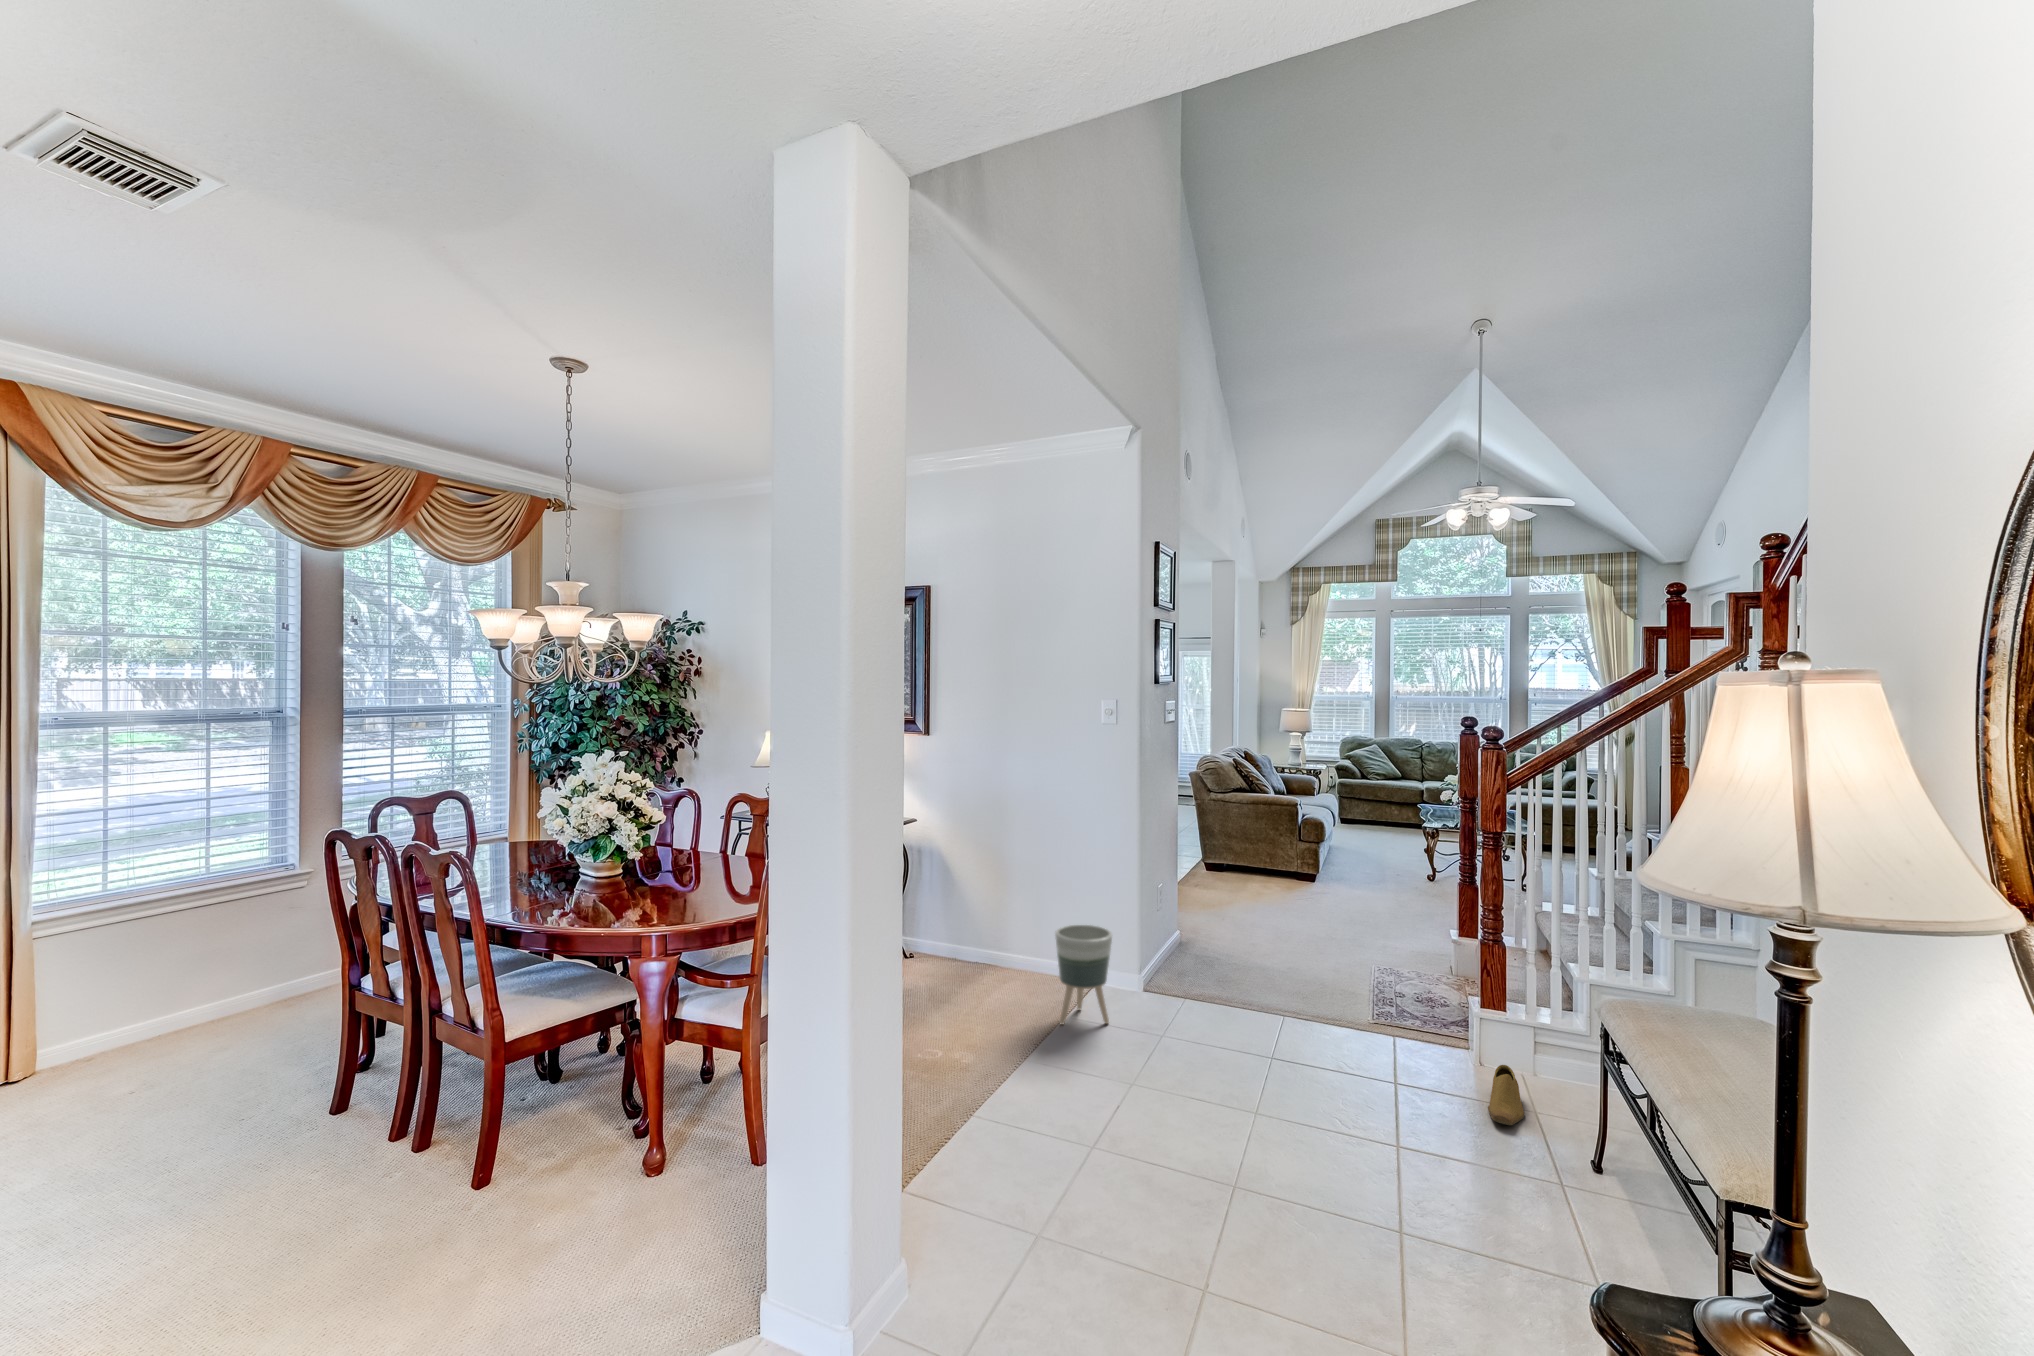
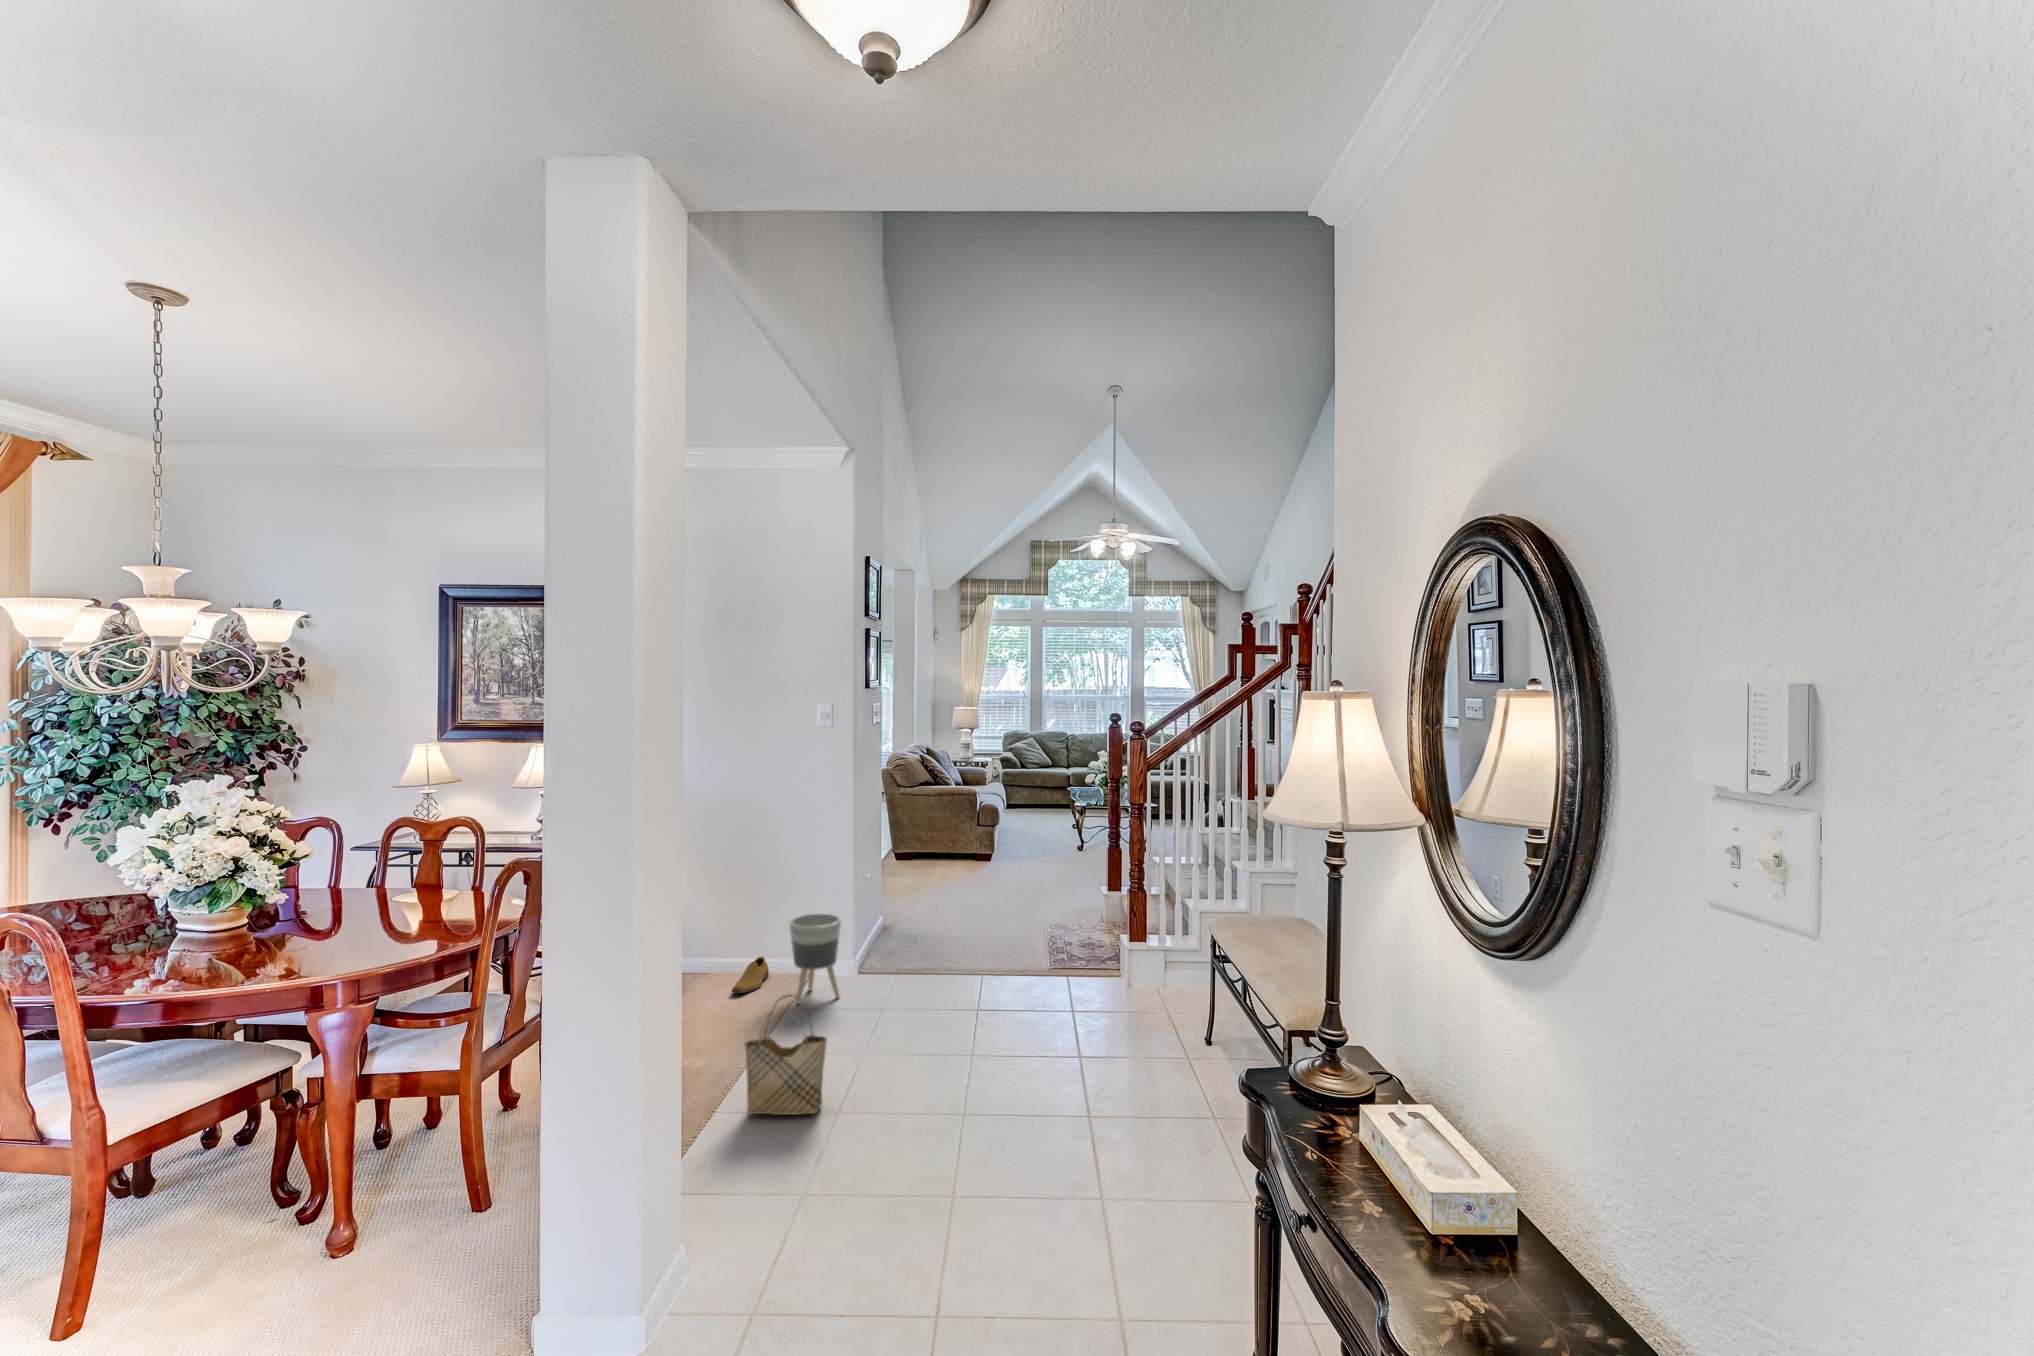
woven basket: none [970,1021,1063,1170] -> present [745,995,827,1115]
shoe: present [1488,1065,1525,1125] -> present [732,957,769,993]

